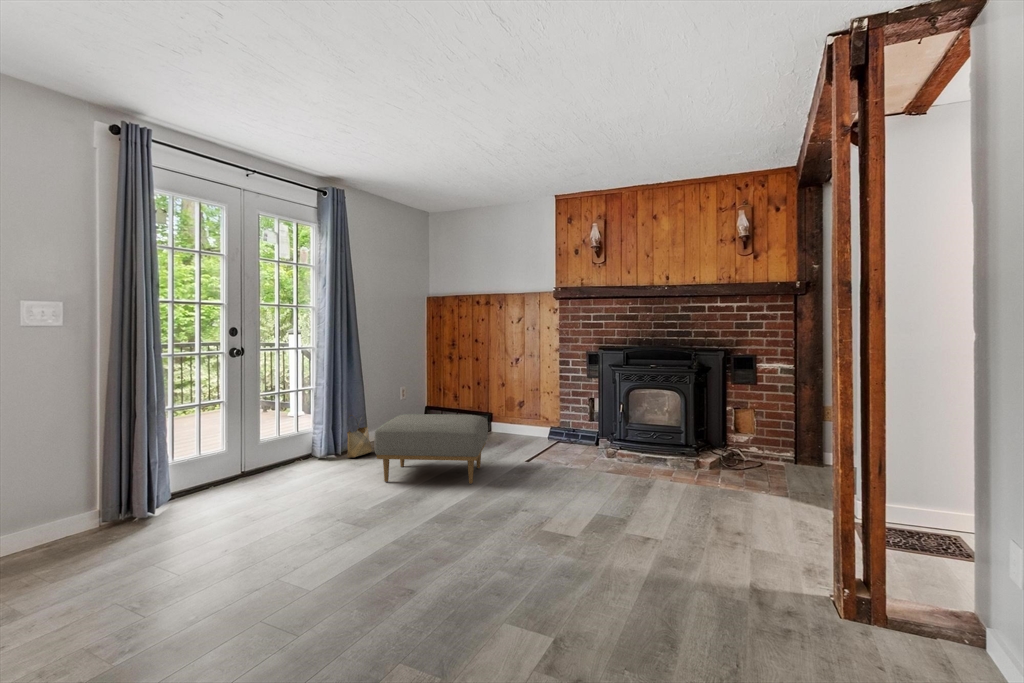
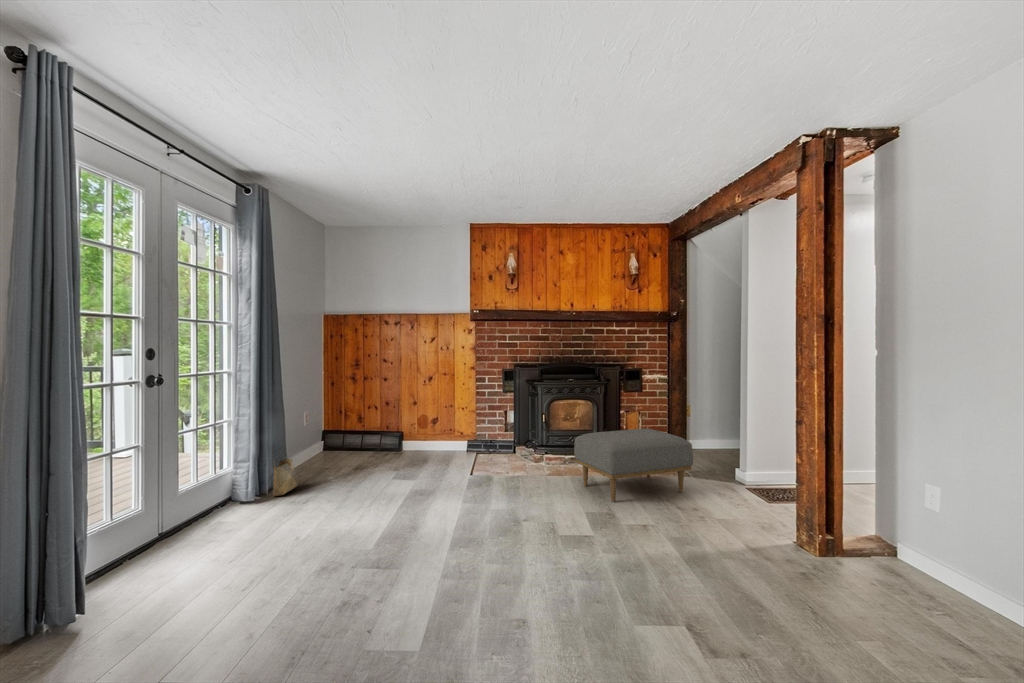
ottoman: present [374,414,488,484] -> present [574,429,693,502]

